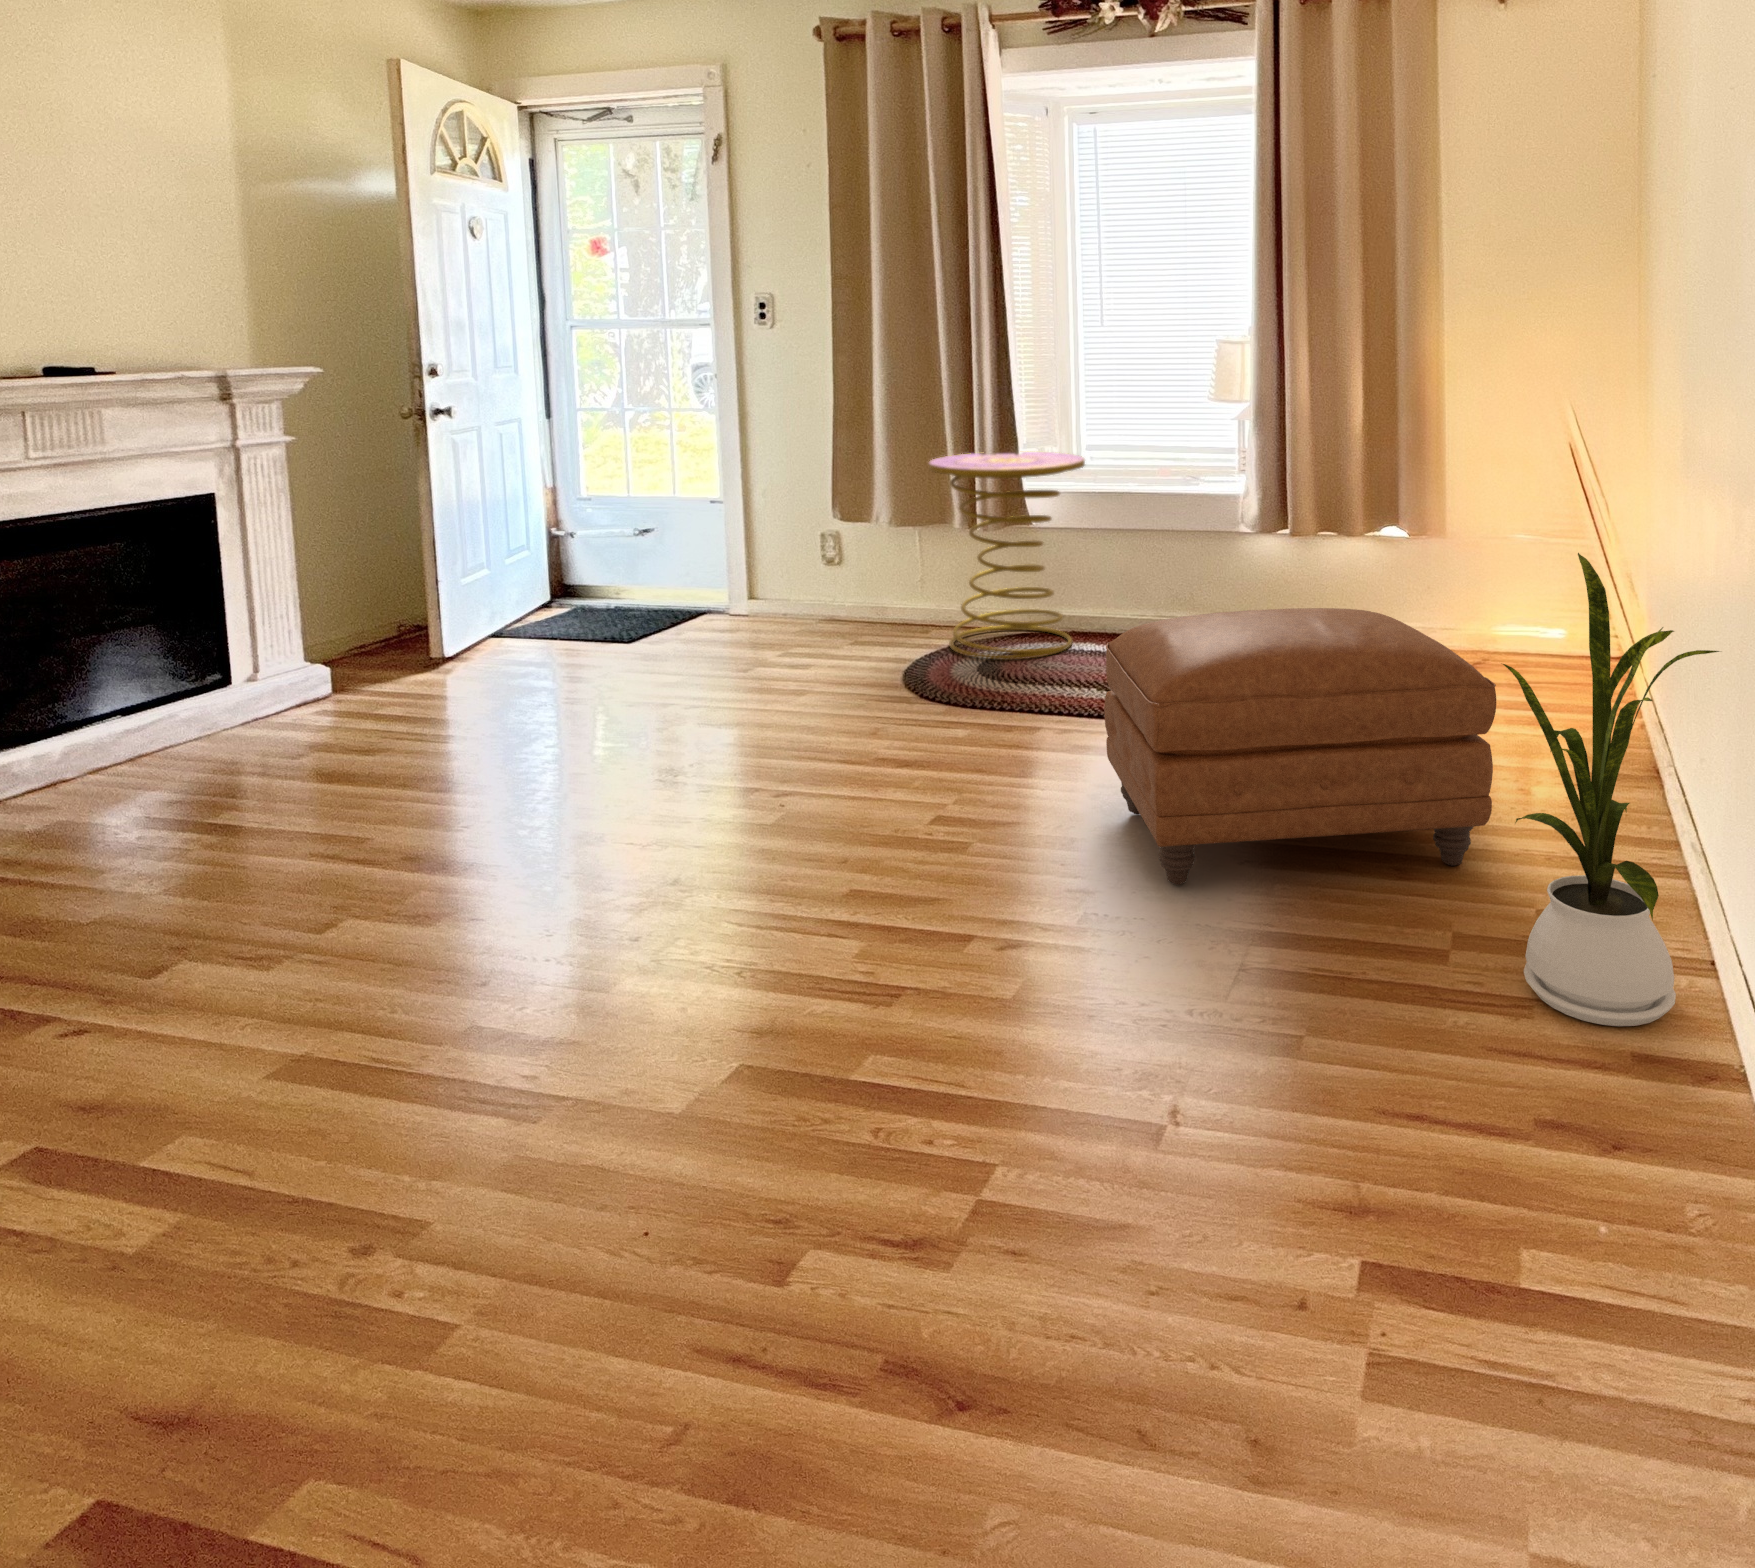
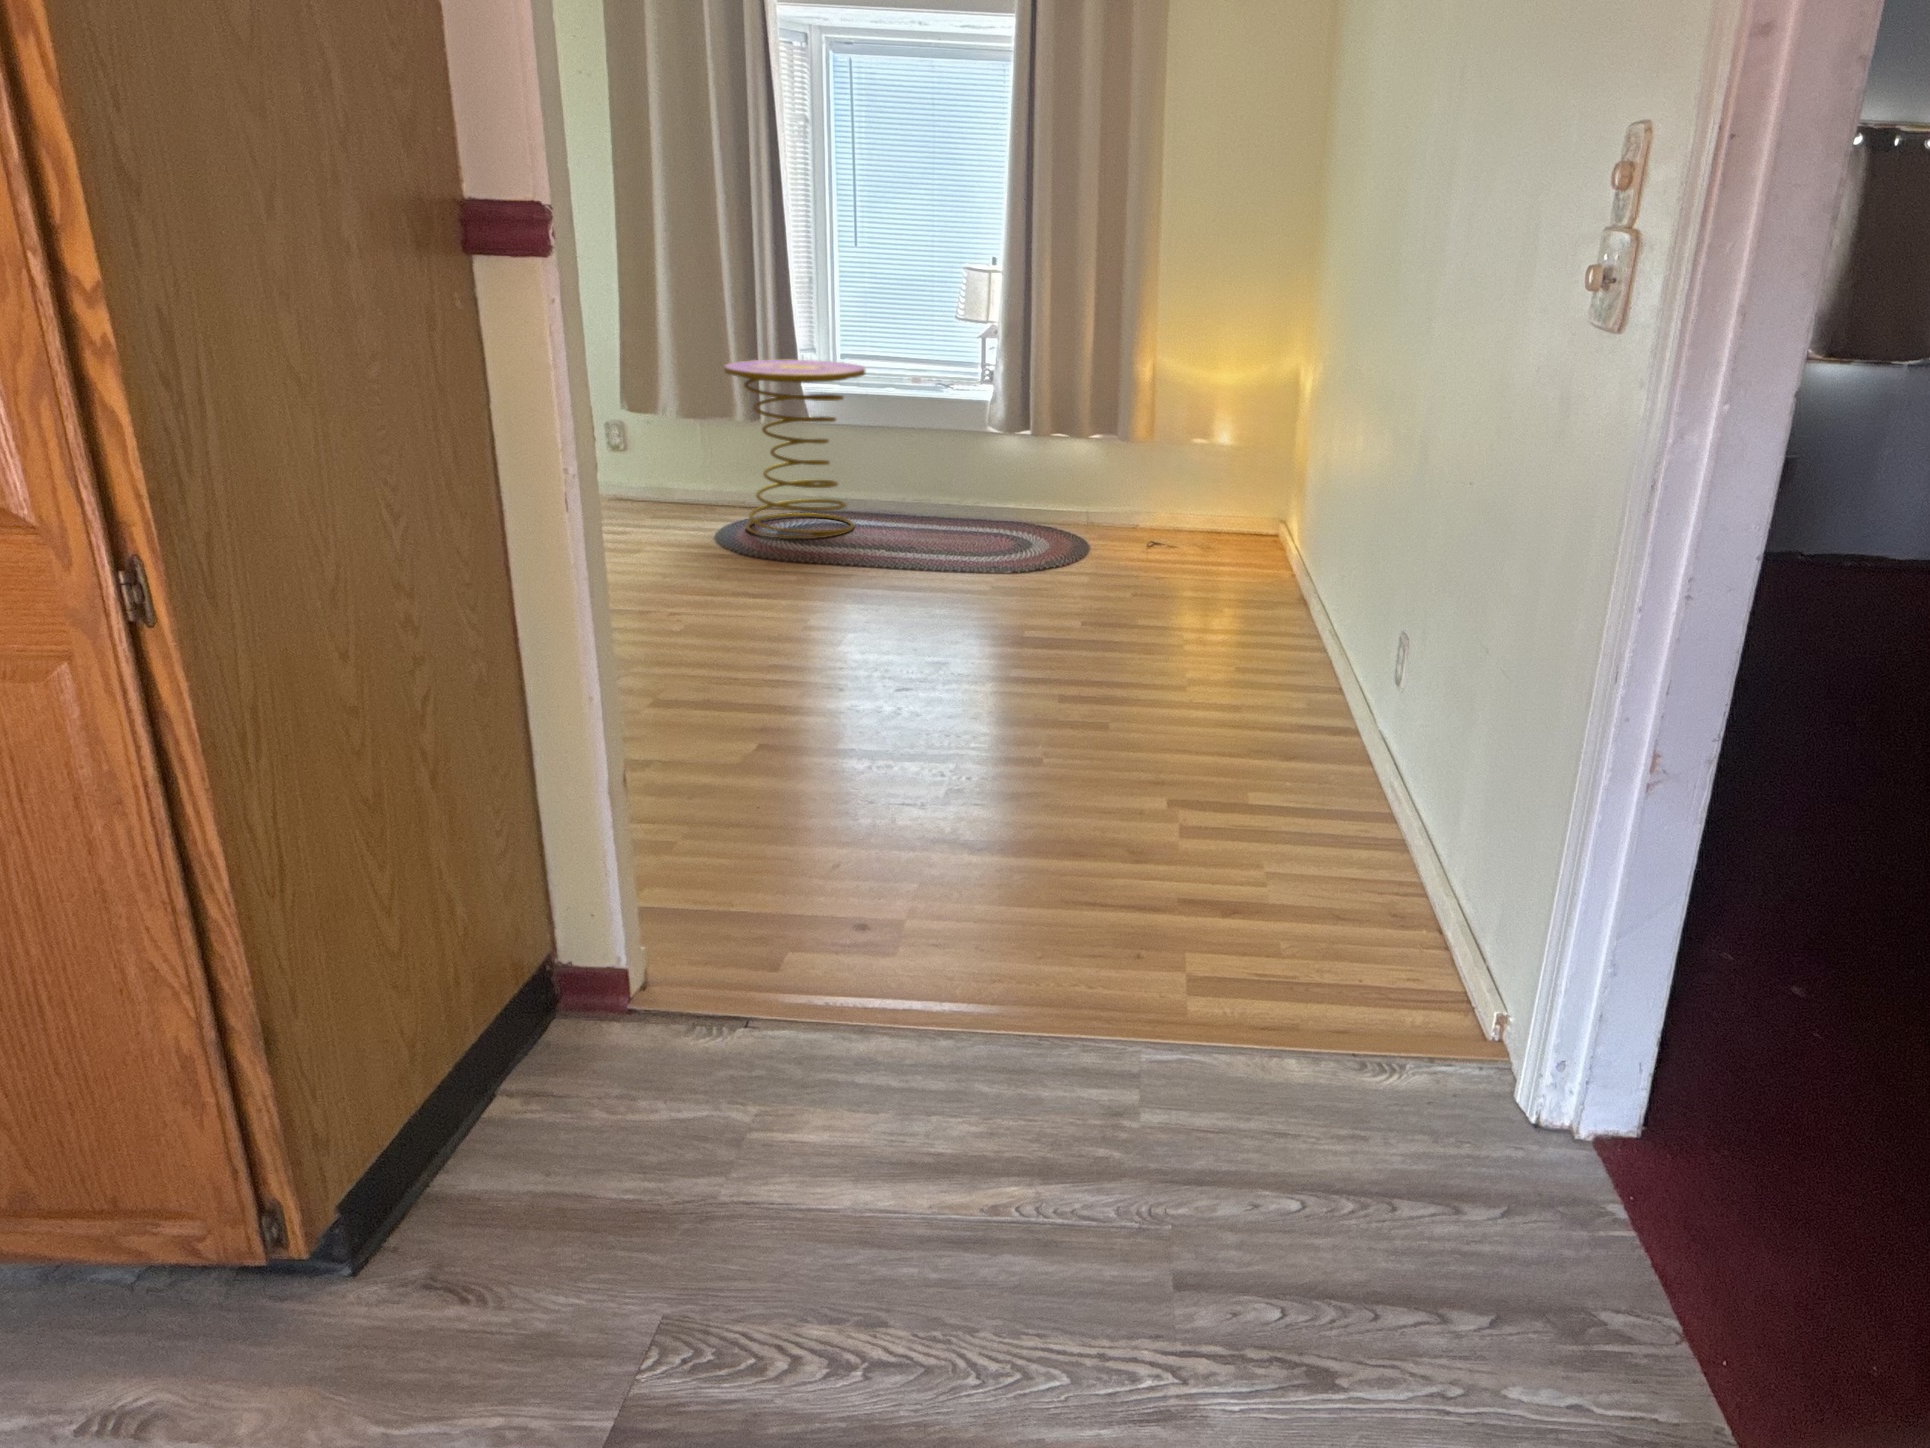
house plant: present [1503,553,1719,1026] -> none [1227,433,1355,714]
ottoman: present [1104,608,1496,885] -> none [932,480,1213,669]

